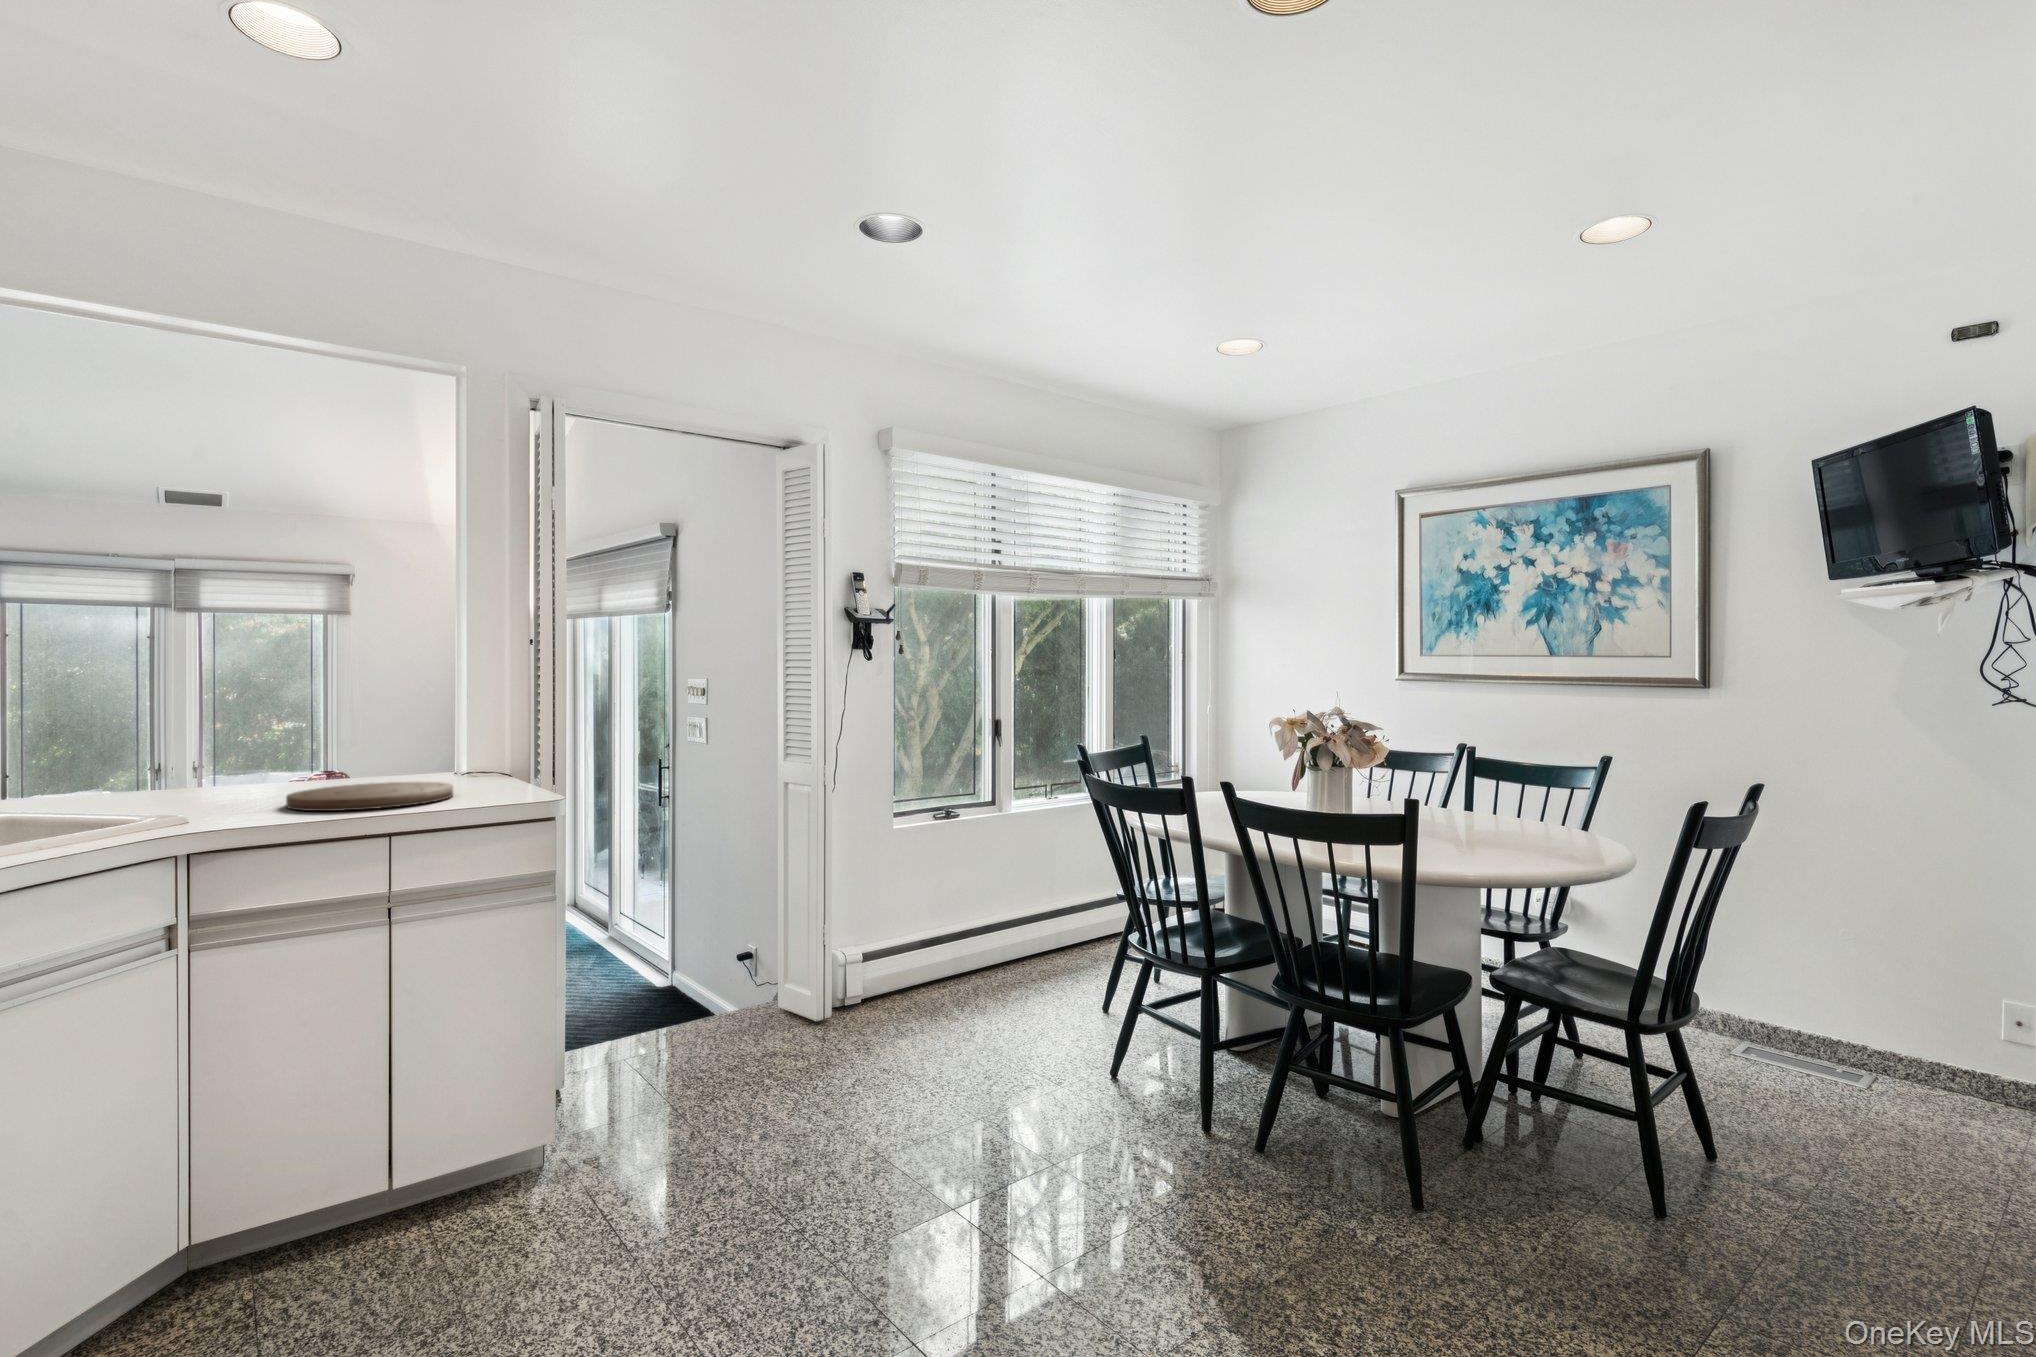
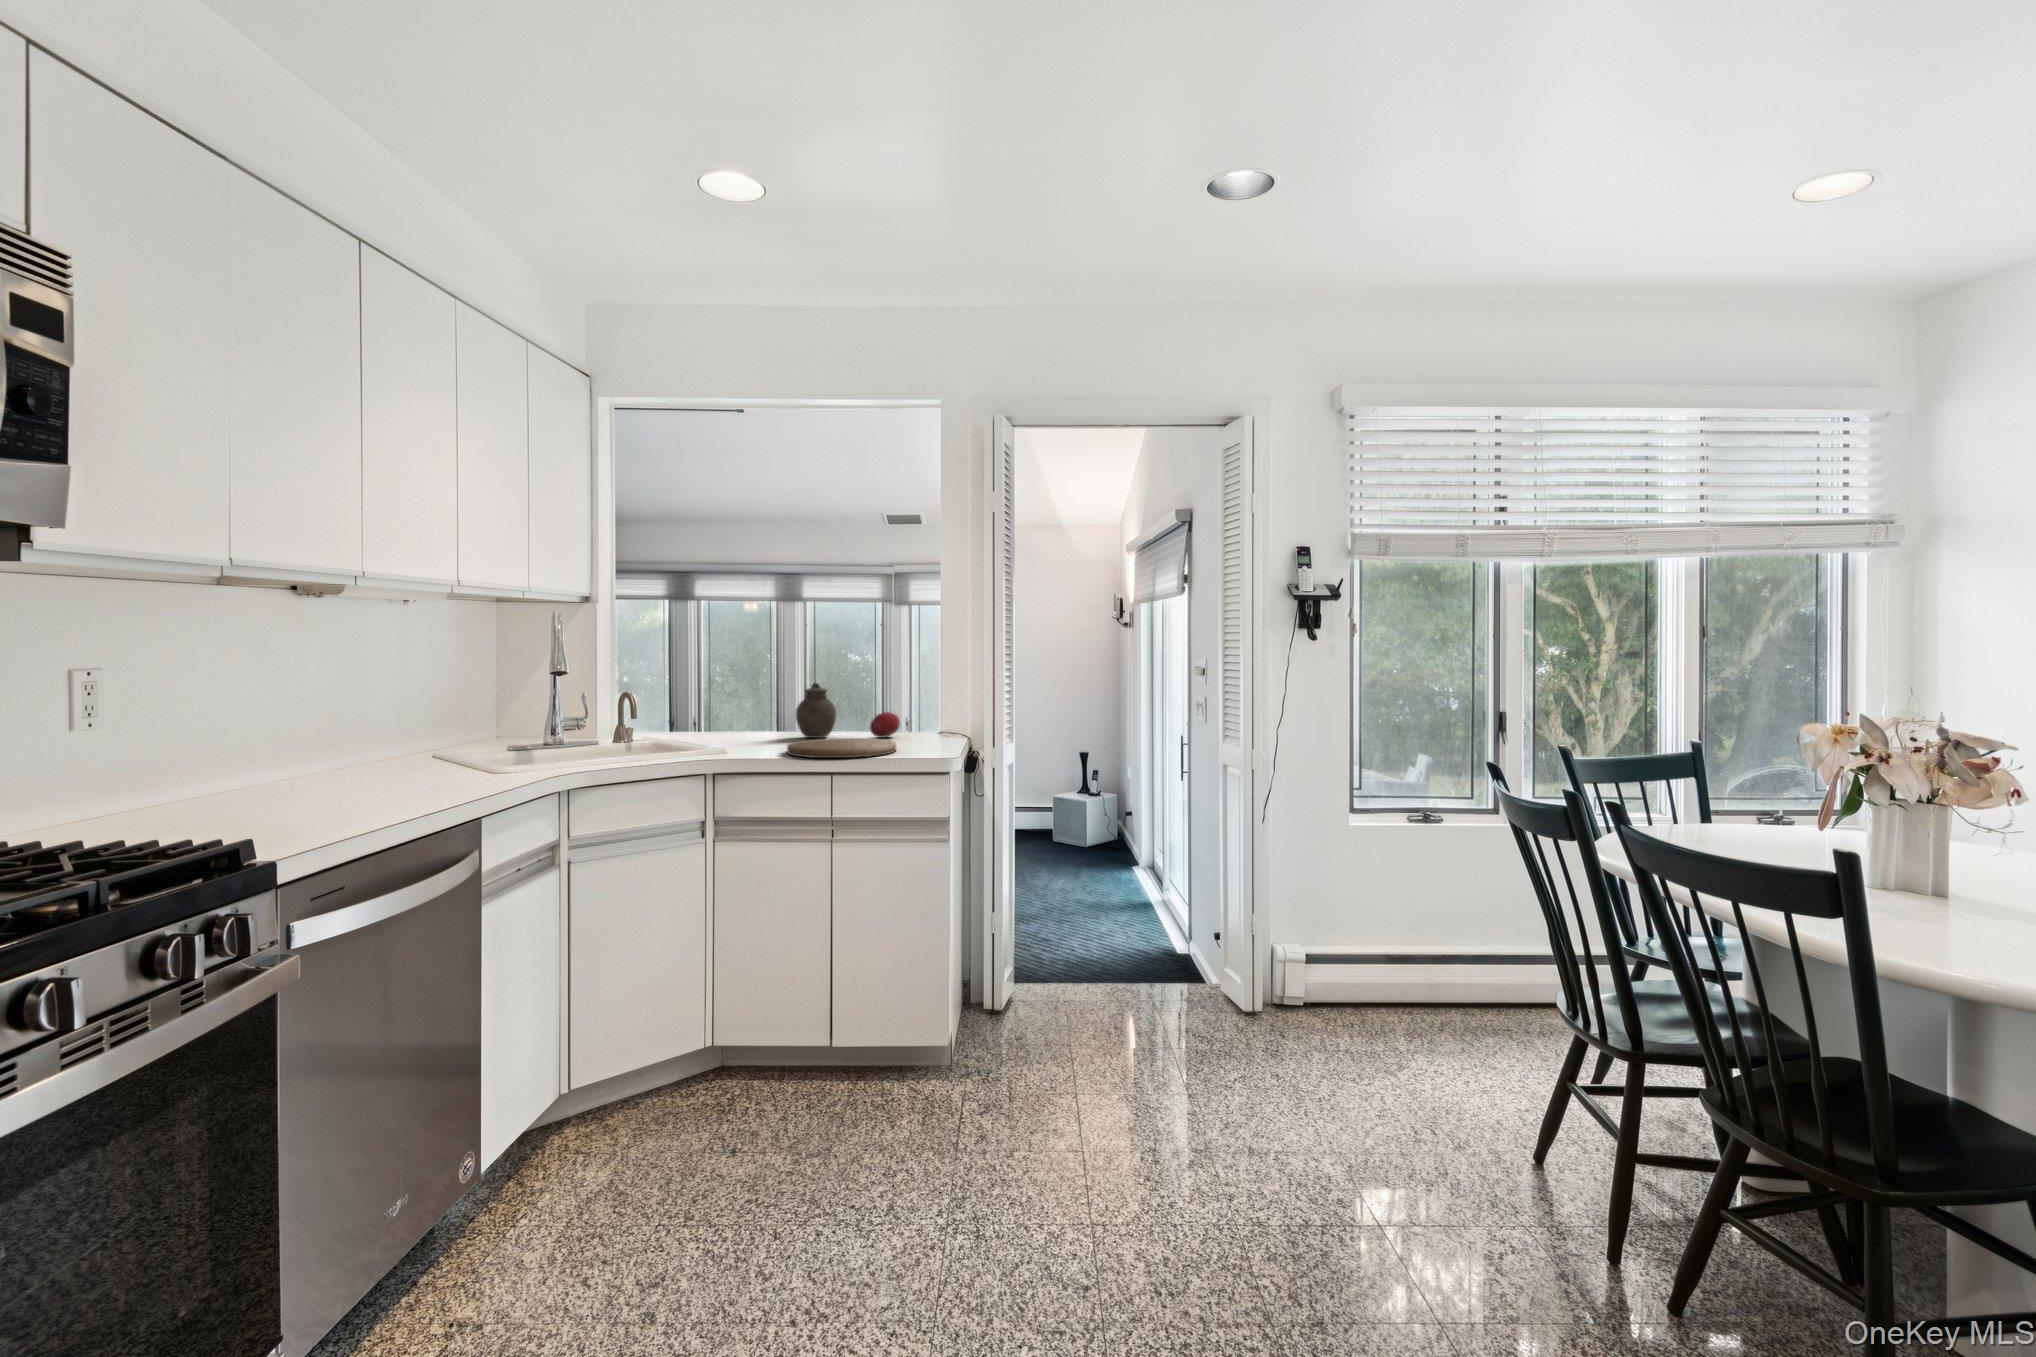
jar: none [248,716,315,790] -> present [796,683,837,738]
fruit: none [370,750,413,782] -> present [870,712,900,738]

